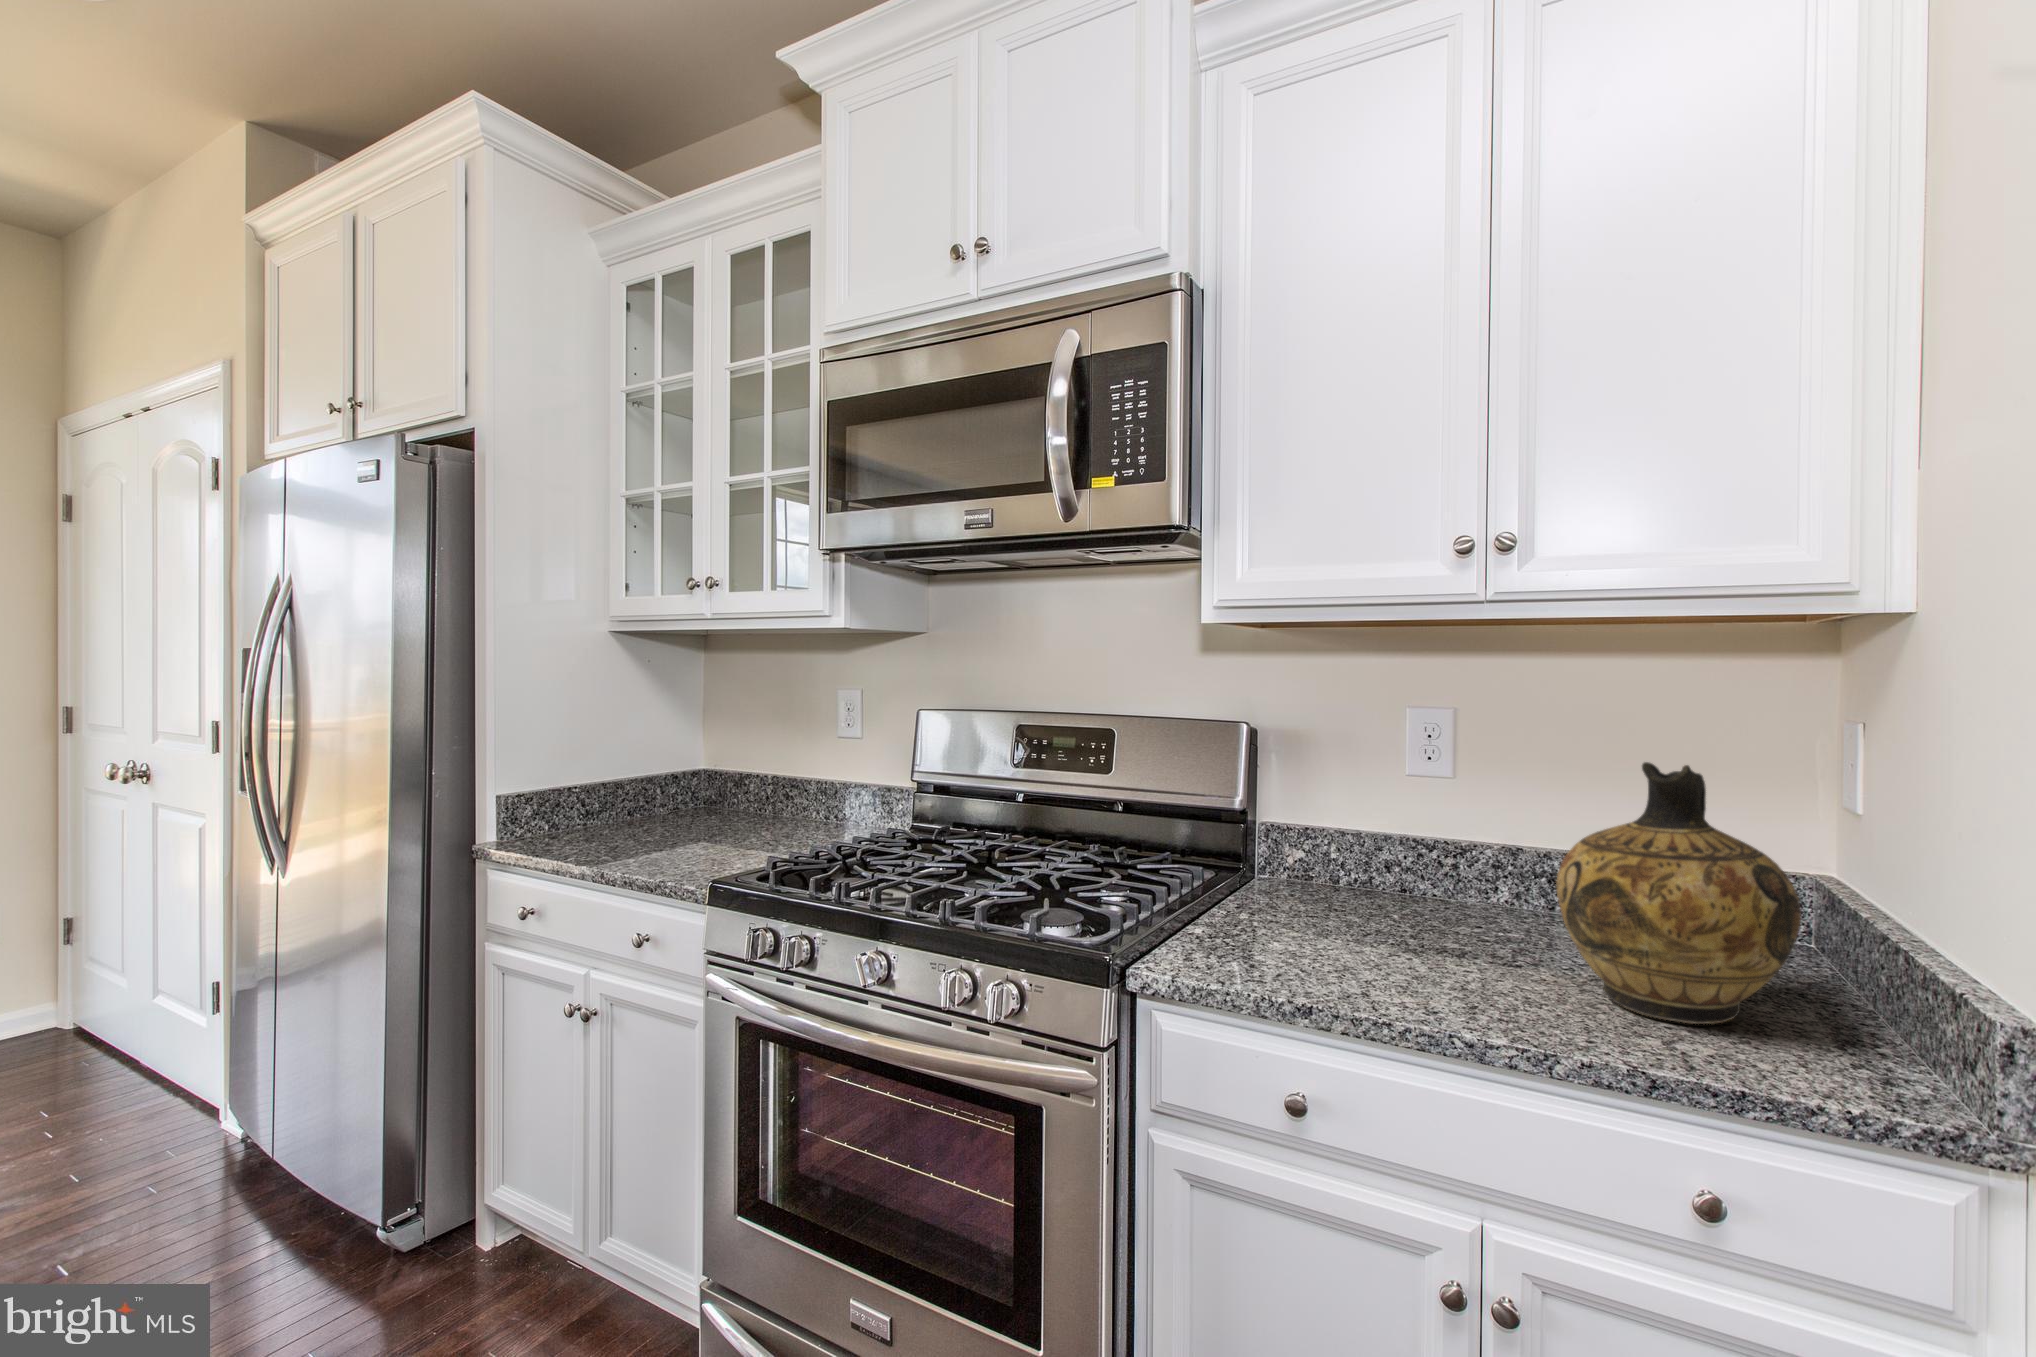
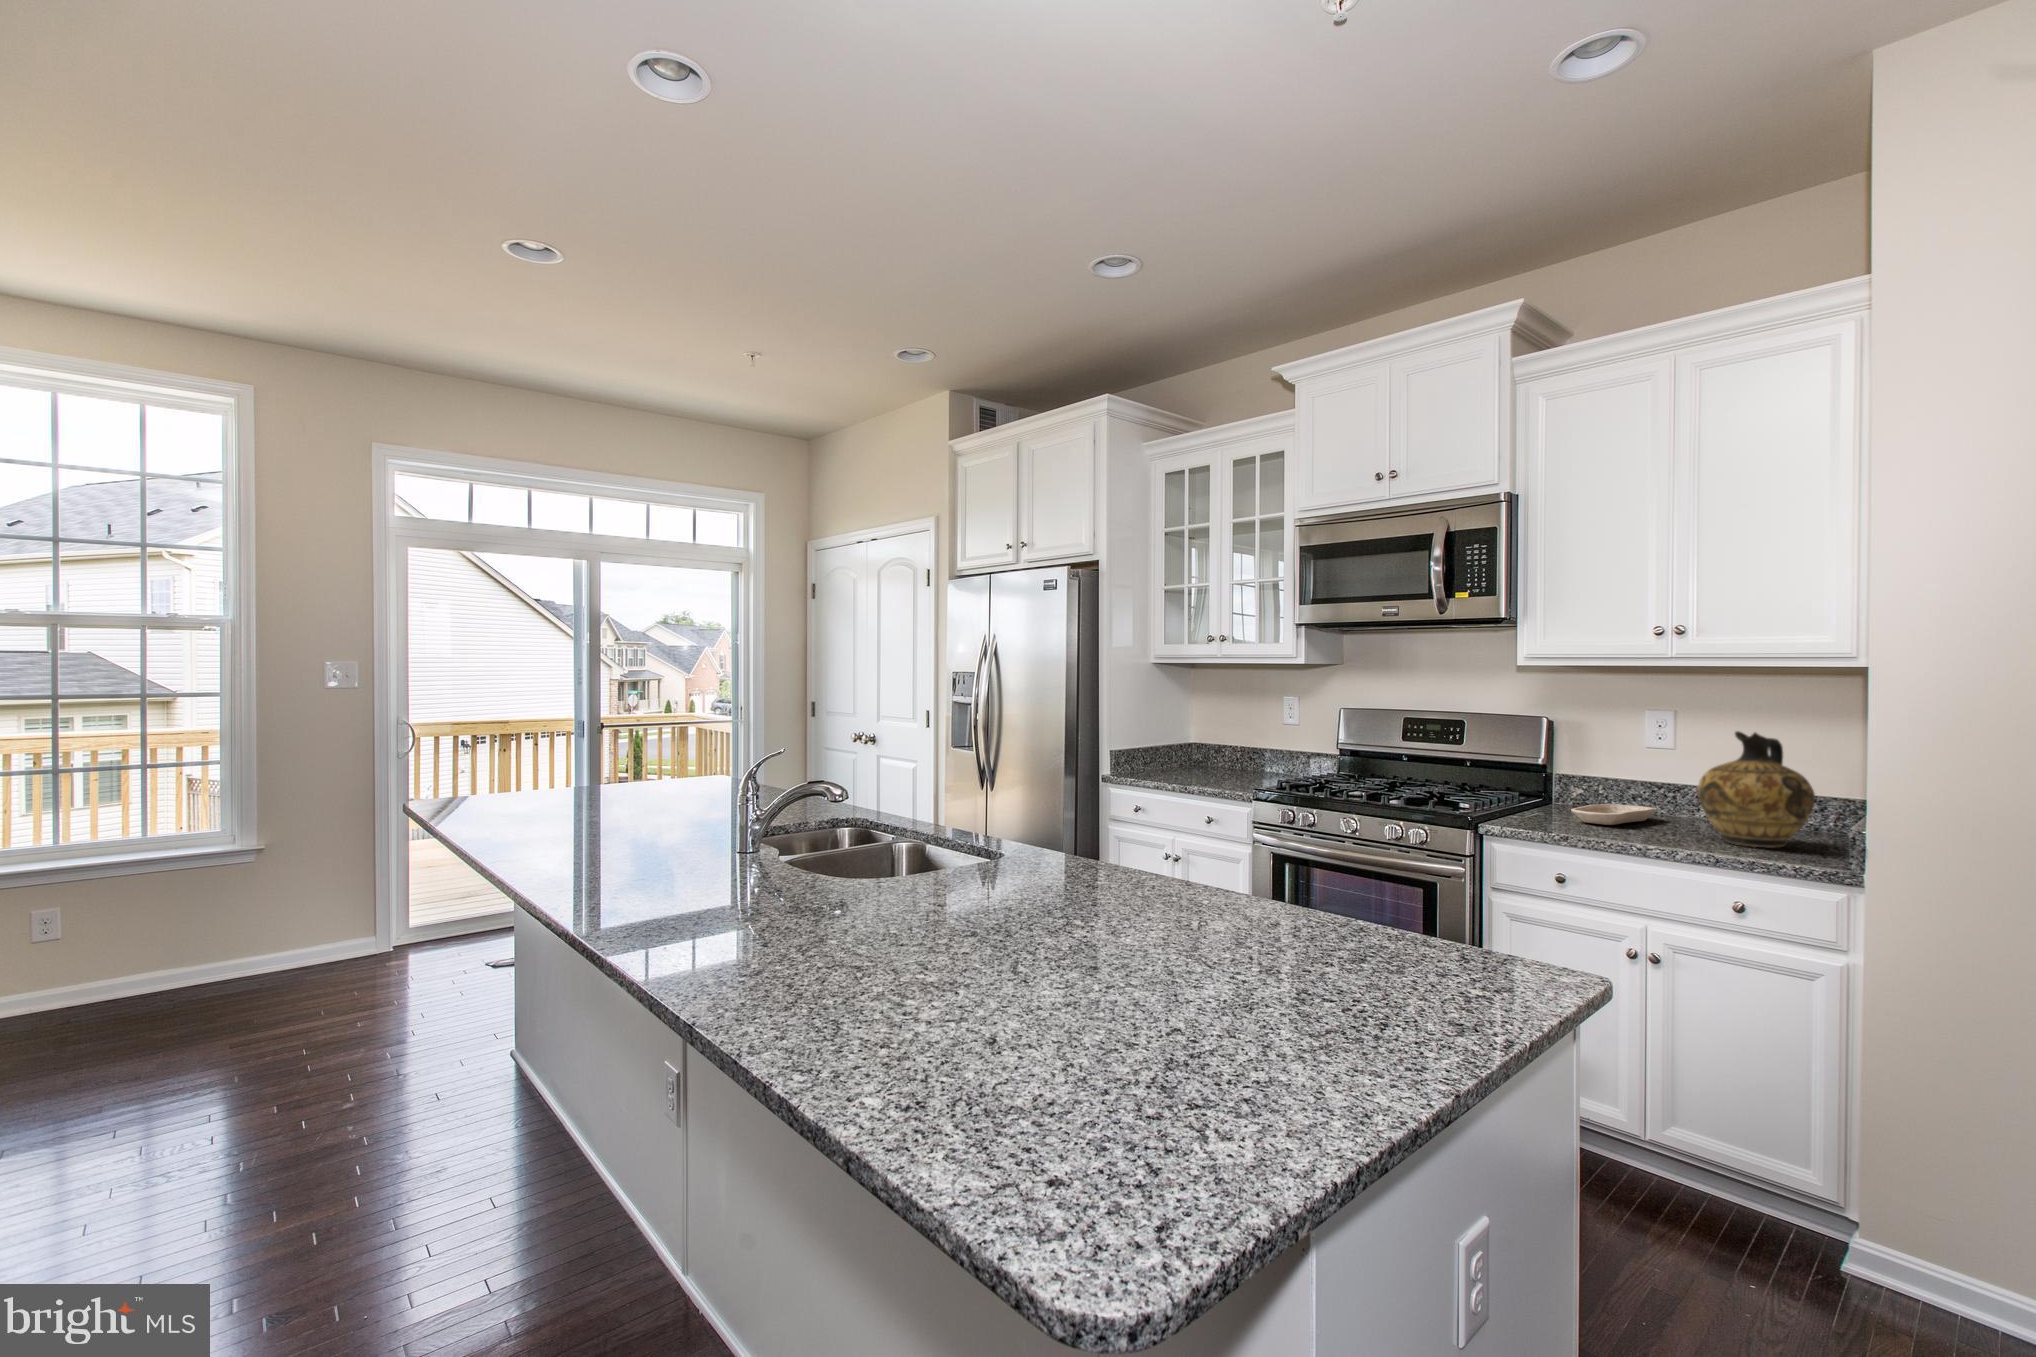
tray: none [1305,887,1443,955] -> present [1571,804,1657,825]

